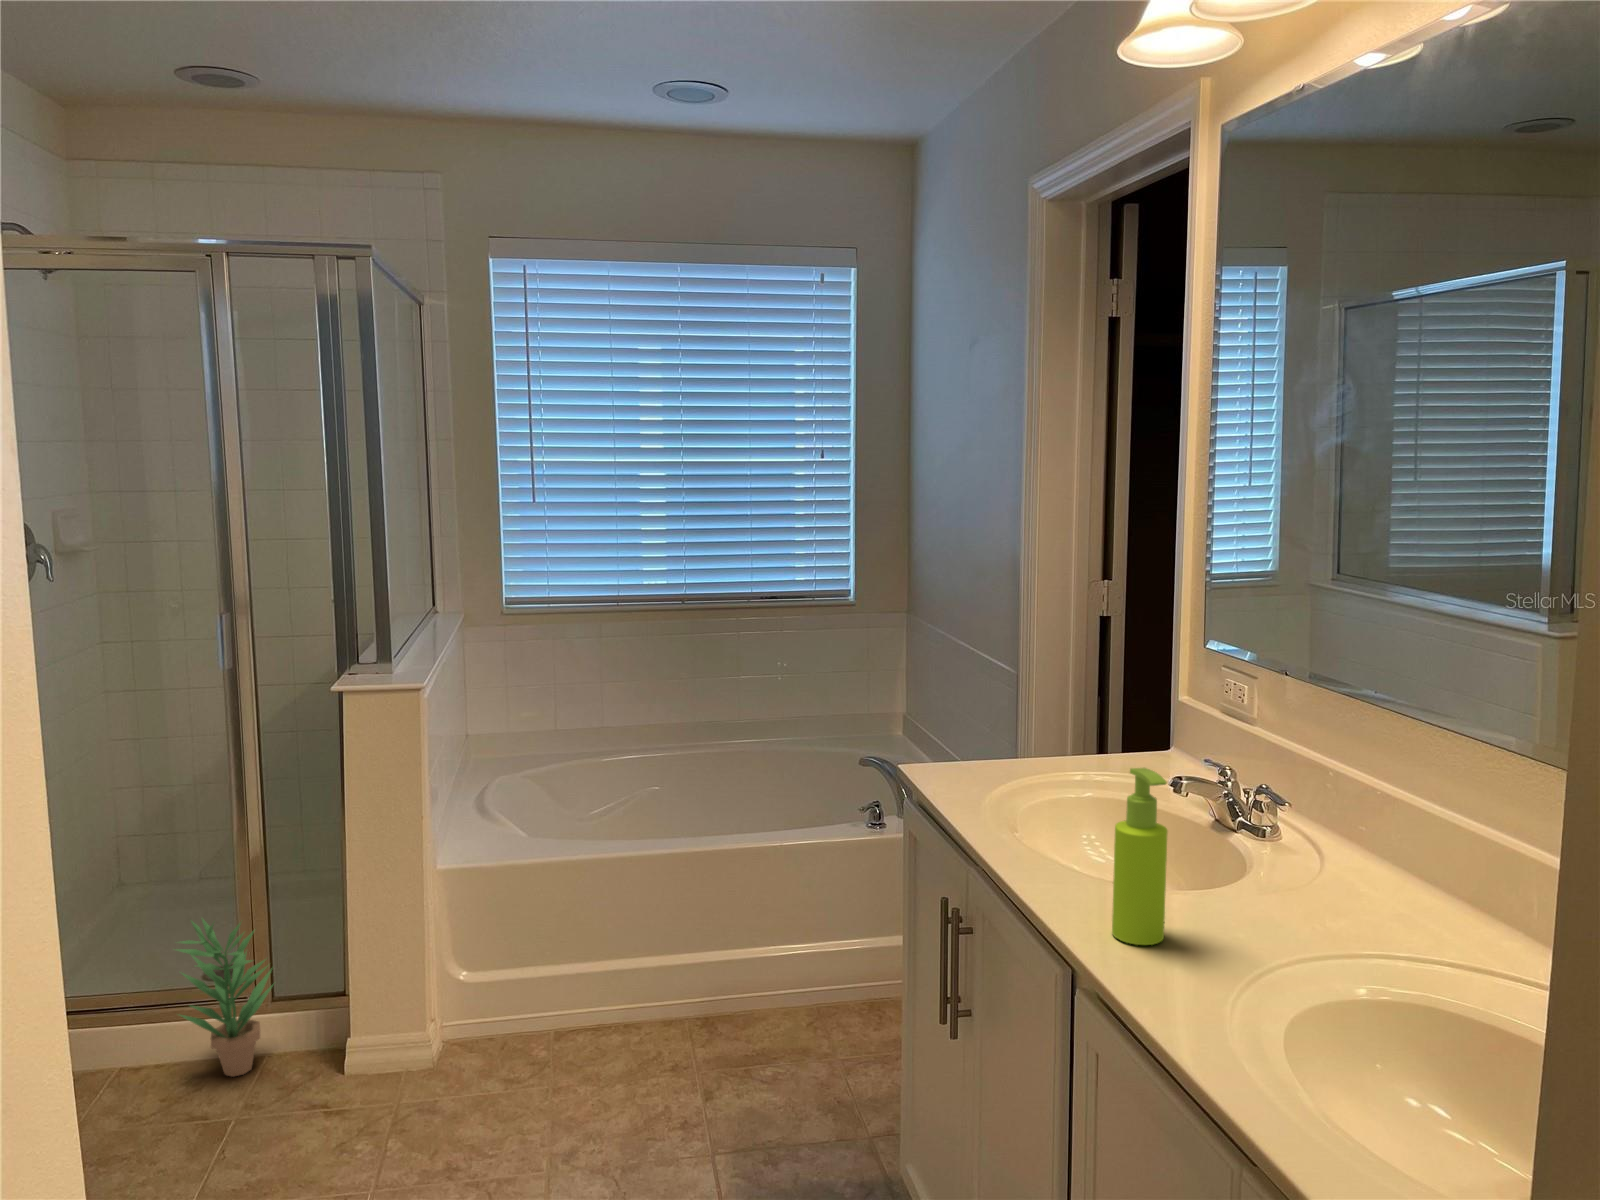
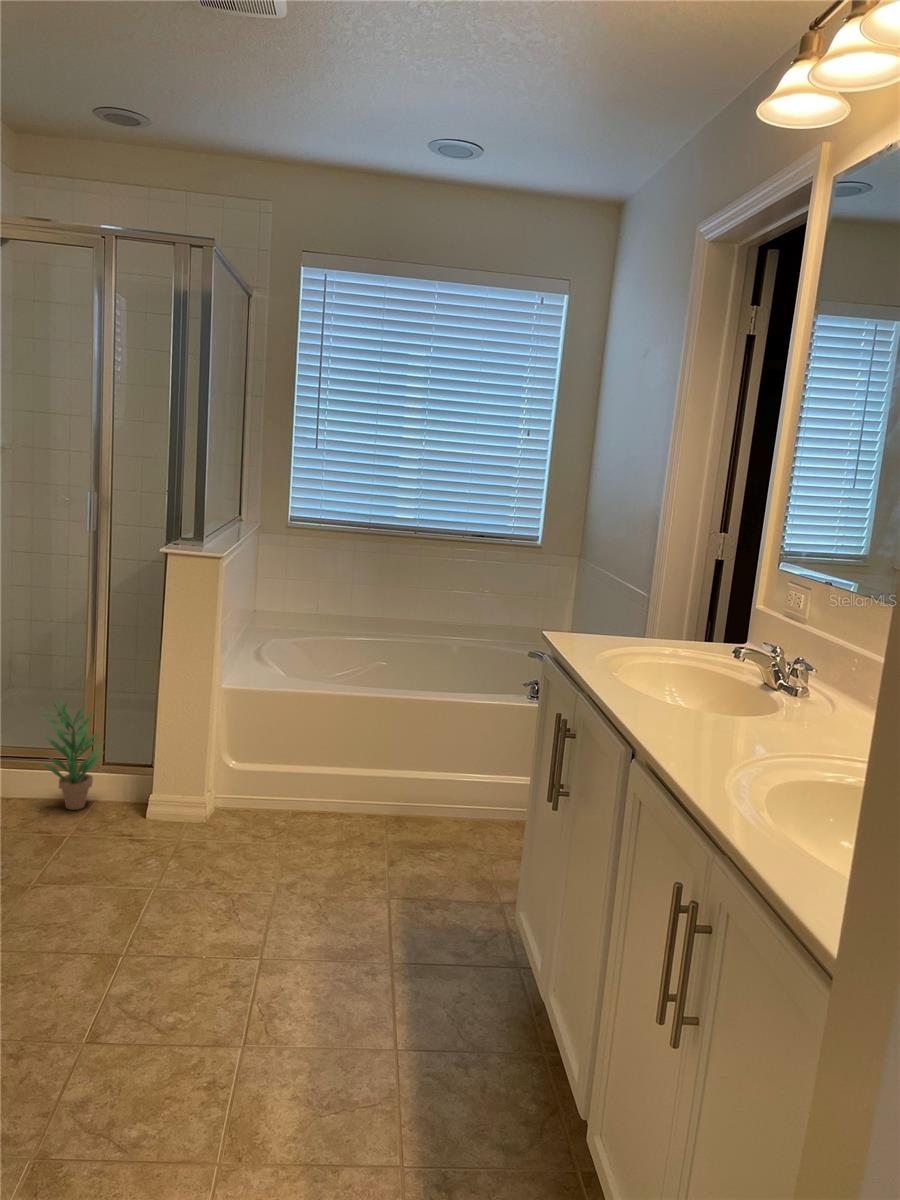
soap dispenser: present [1112,768,1168,945] -> none [663,610,712,735]

